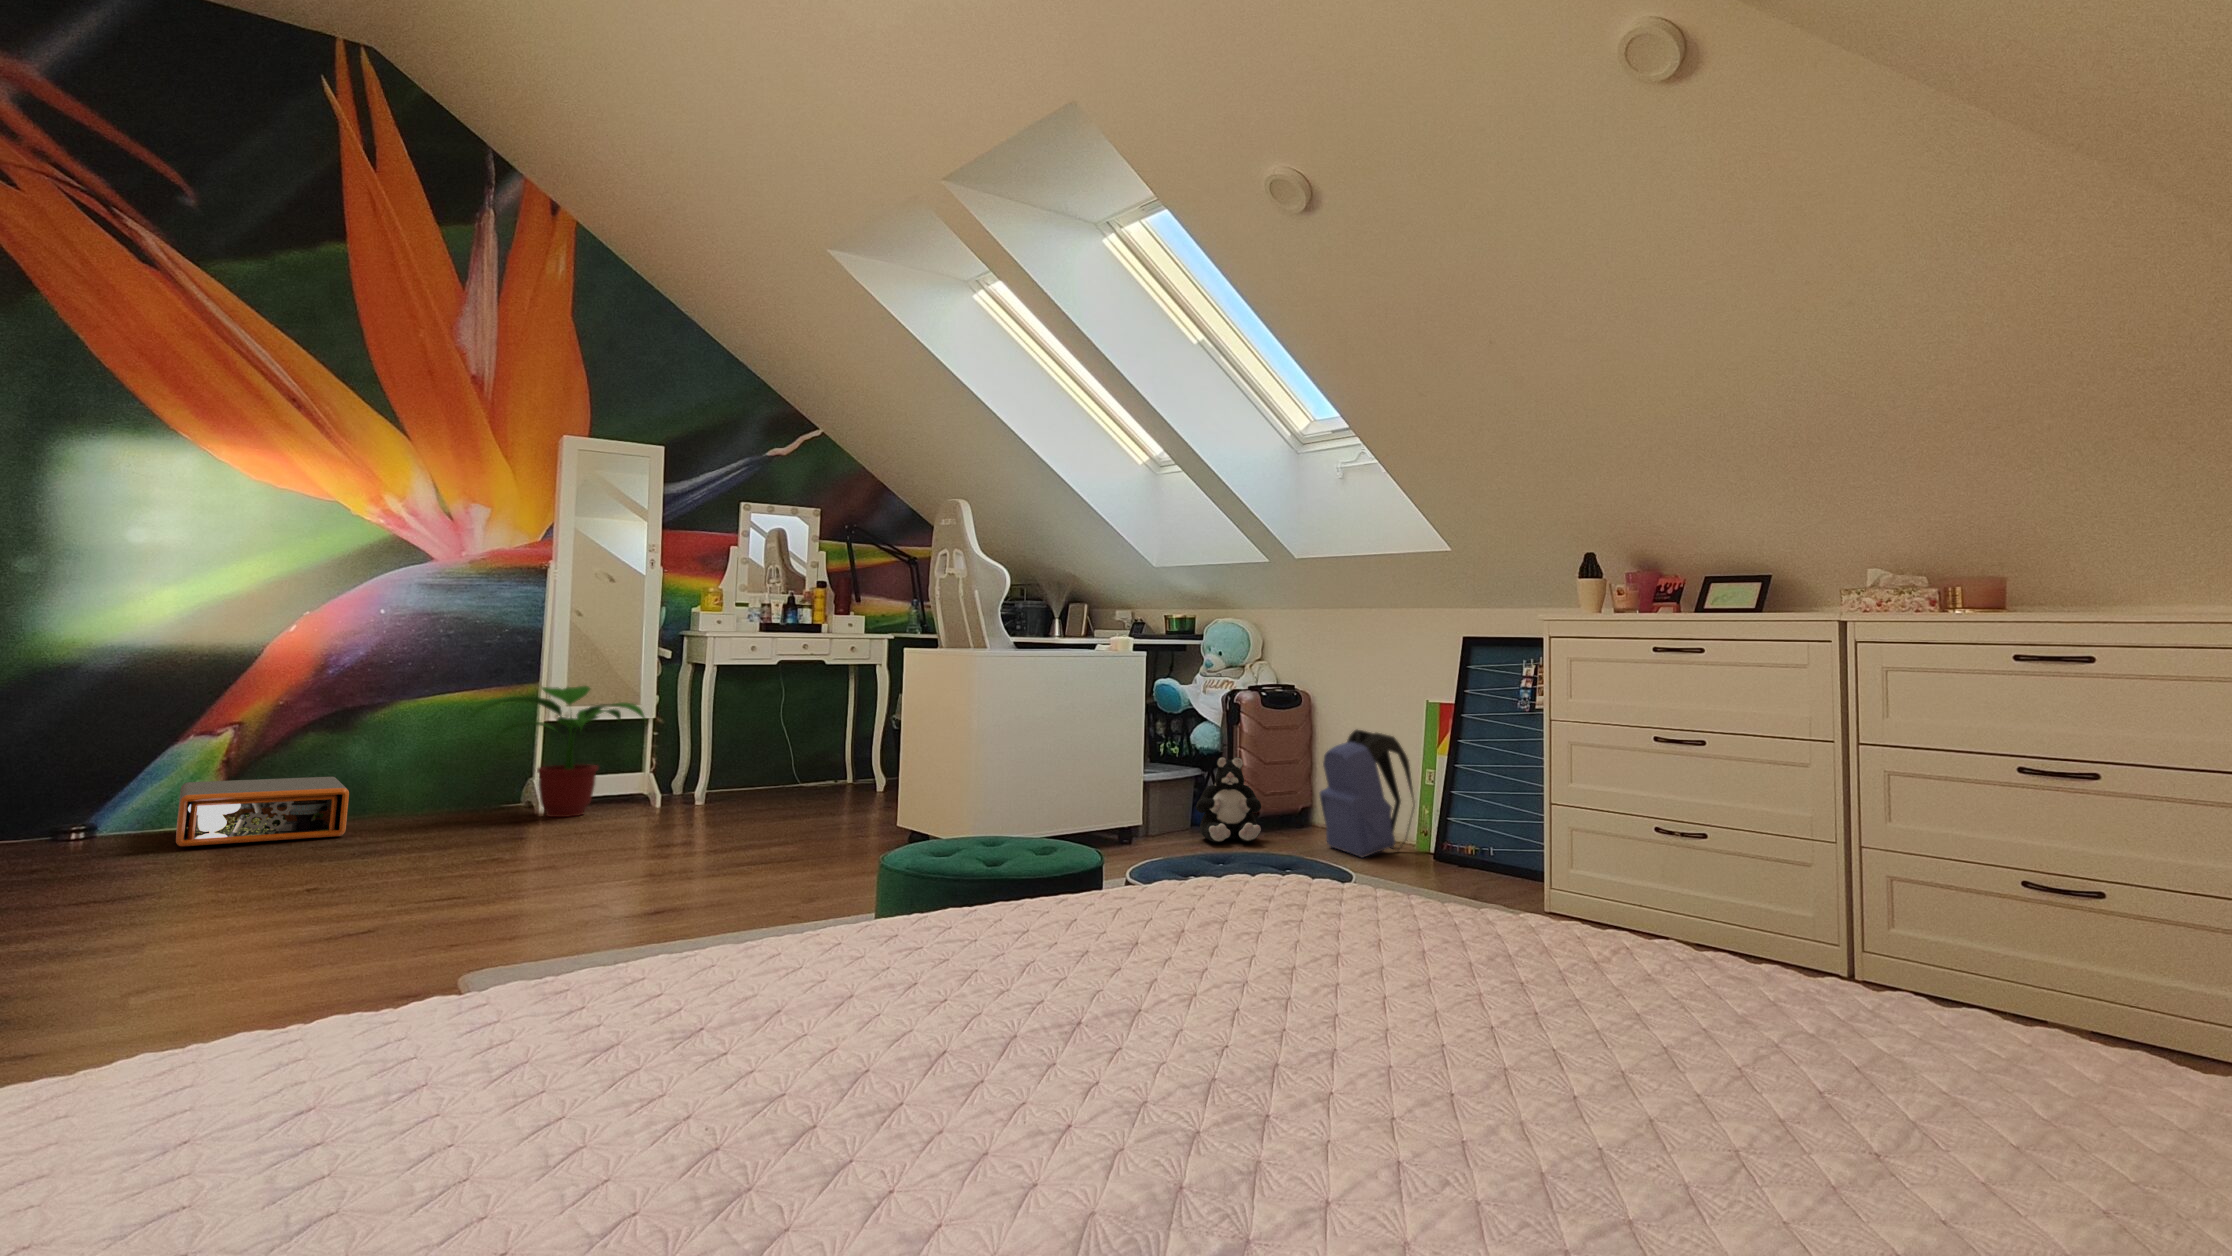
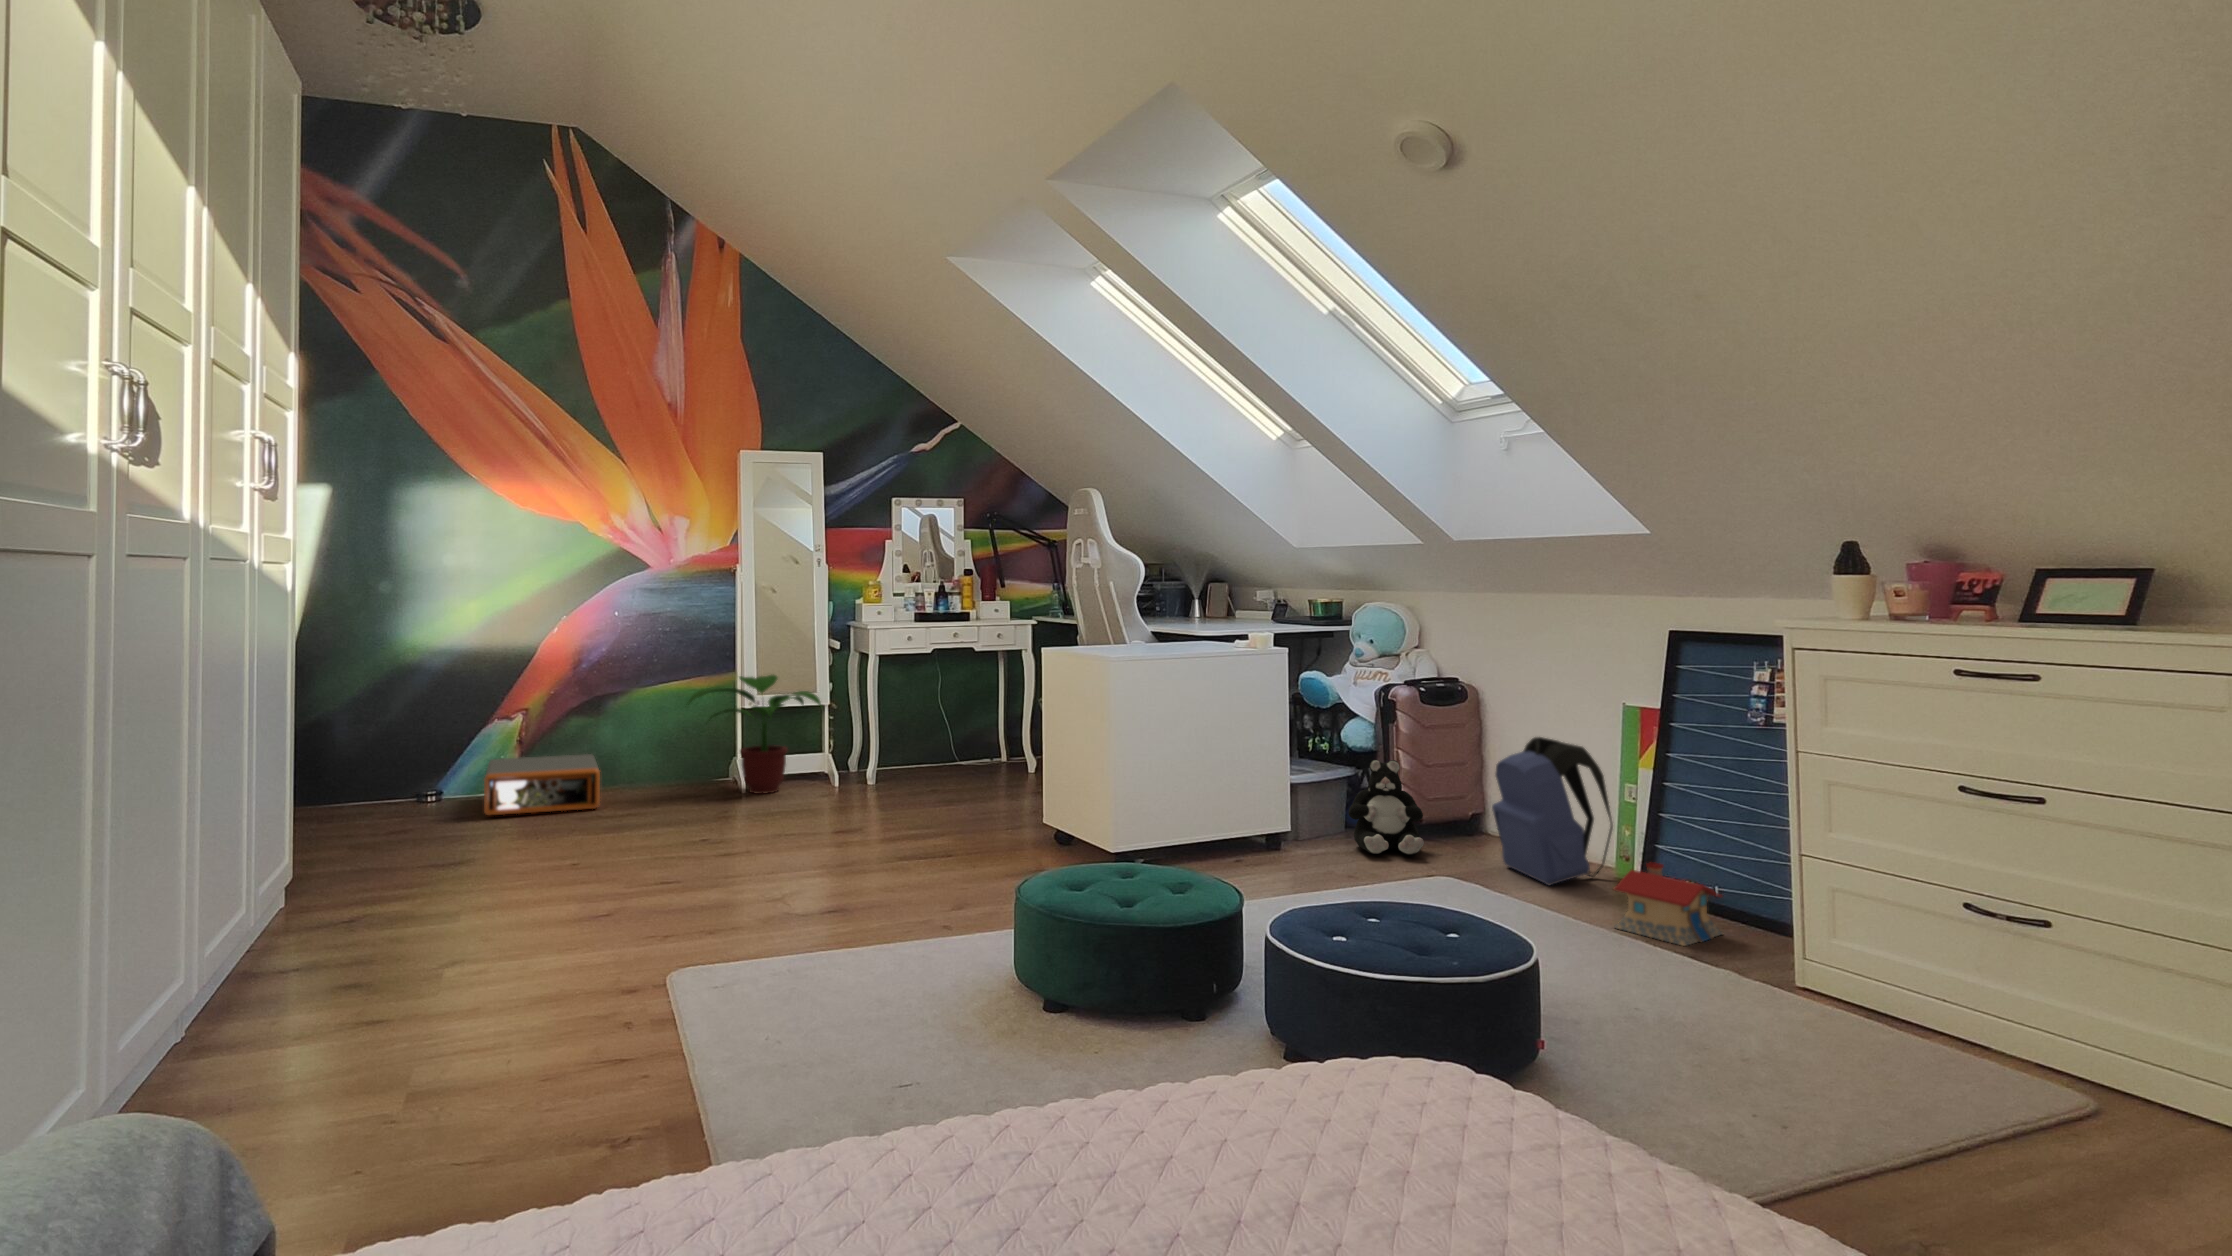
toy house: none [1410,826,1492,890] -> present [1614,862,1723,946]

